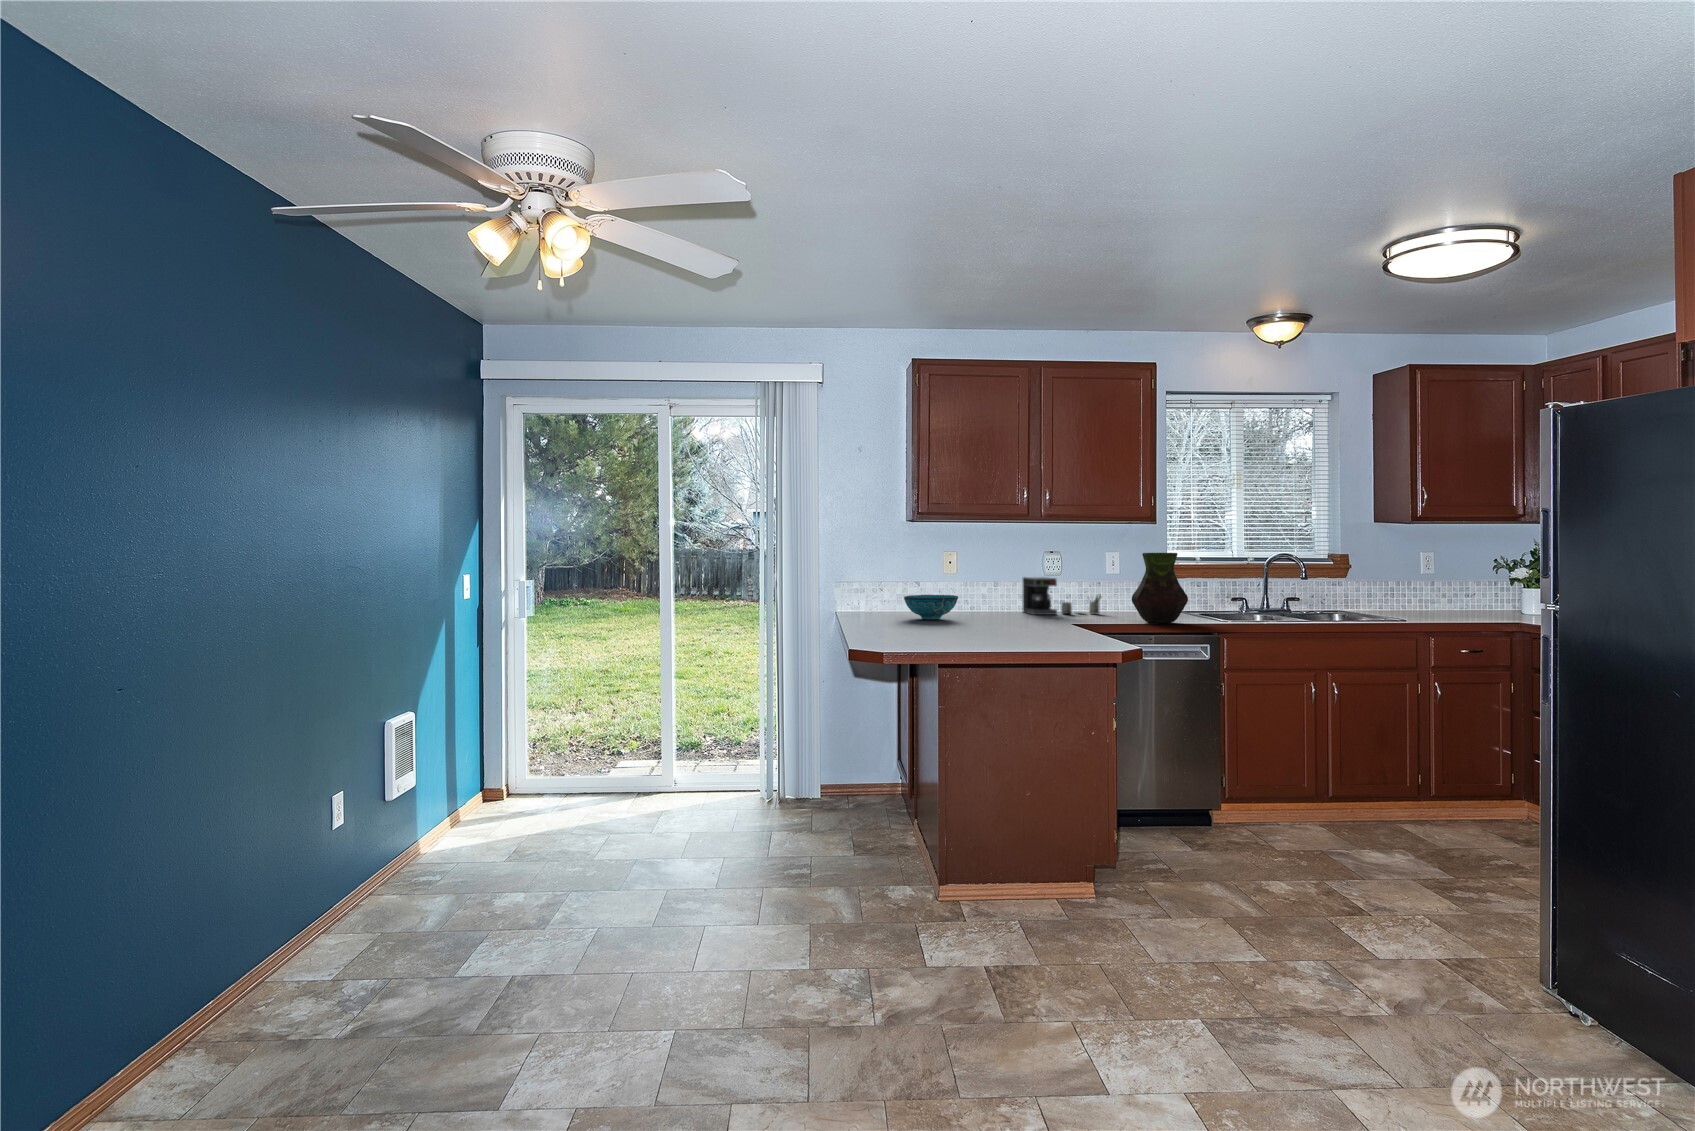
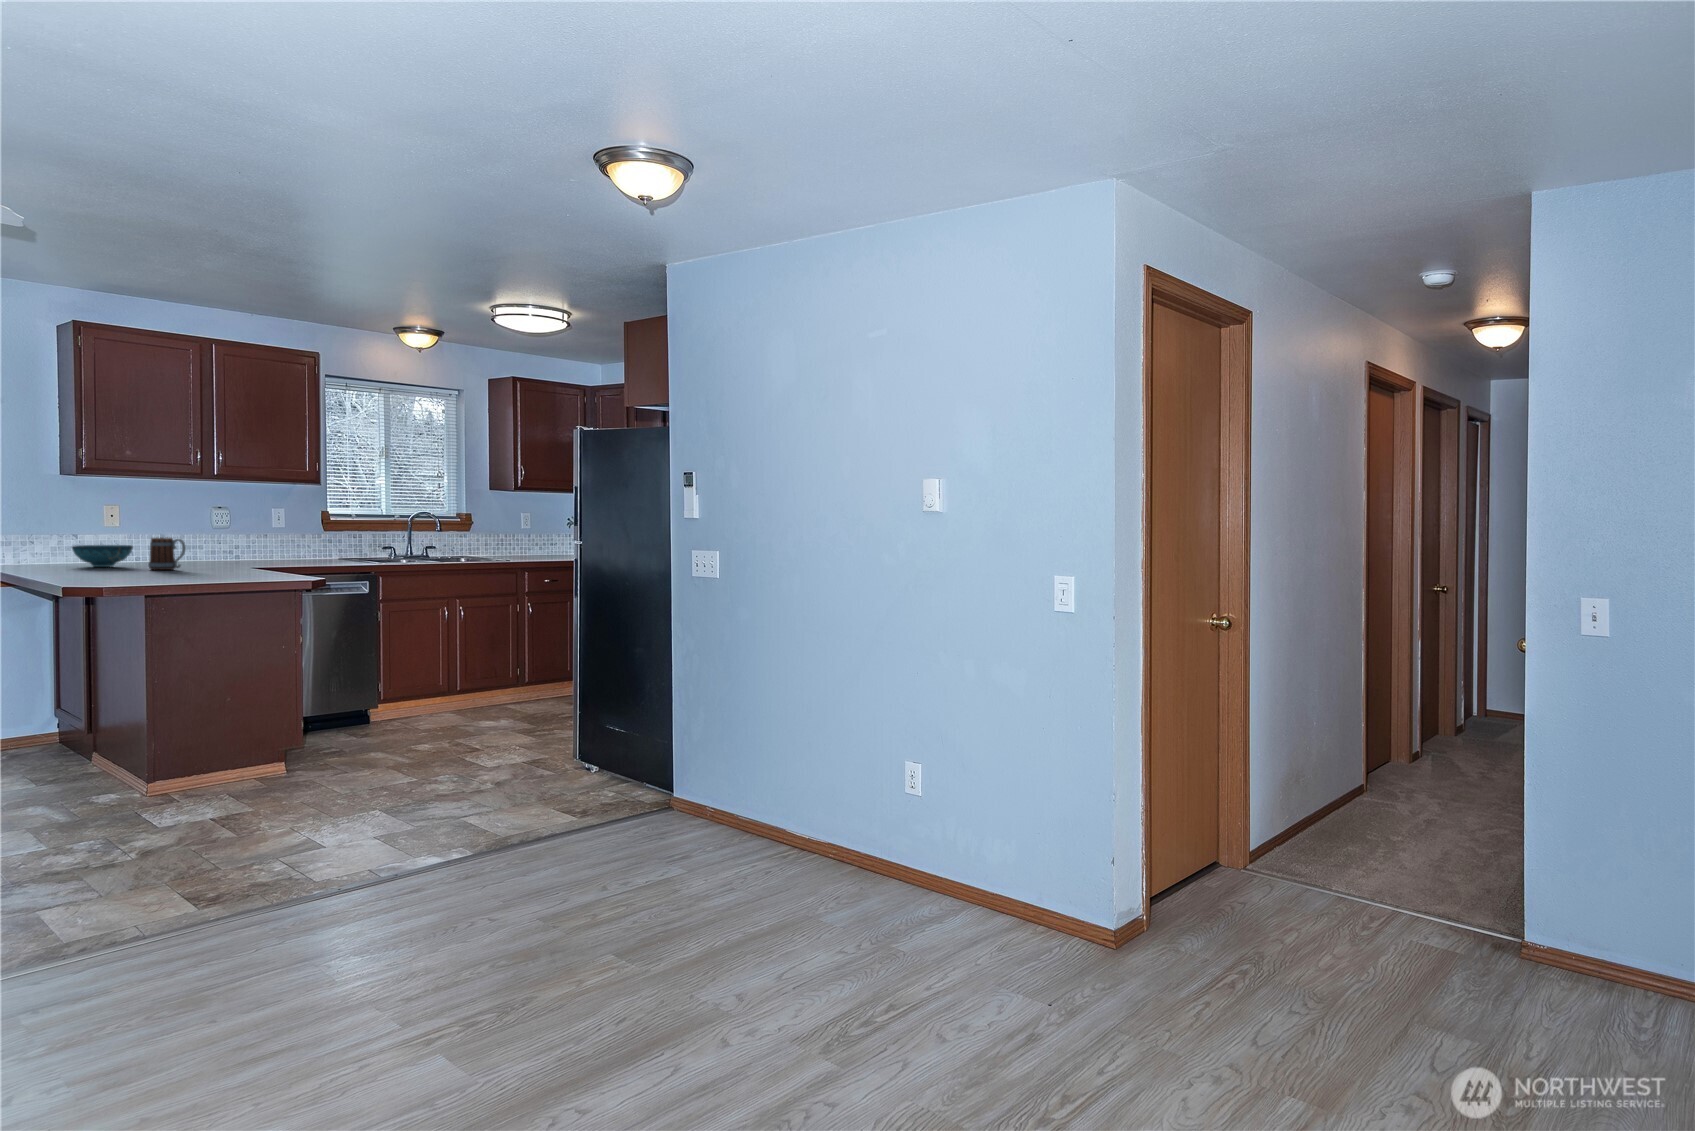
vase: present [1132,553,1188,623] -> none [302,509,350,566]
coffee maker: present [1023,577,1101,615] -> none [191,529,270,563]
mug: none [966,588,1001,626] -> present [148,537,186,570]

